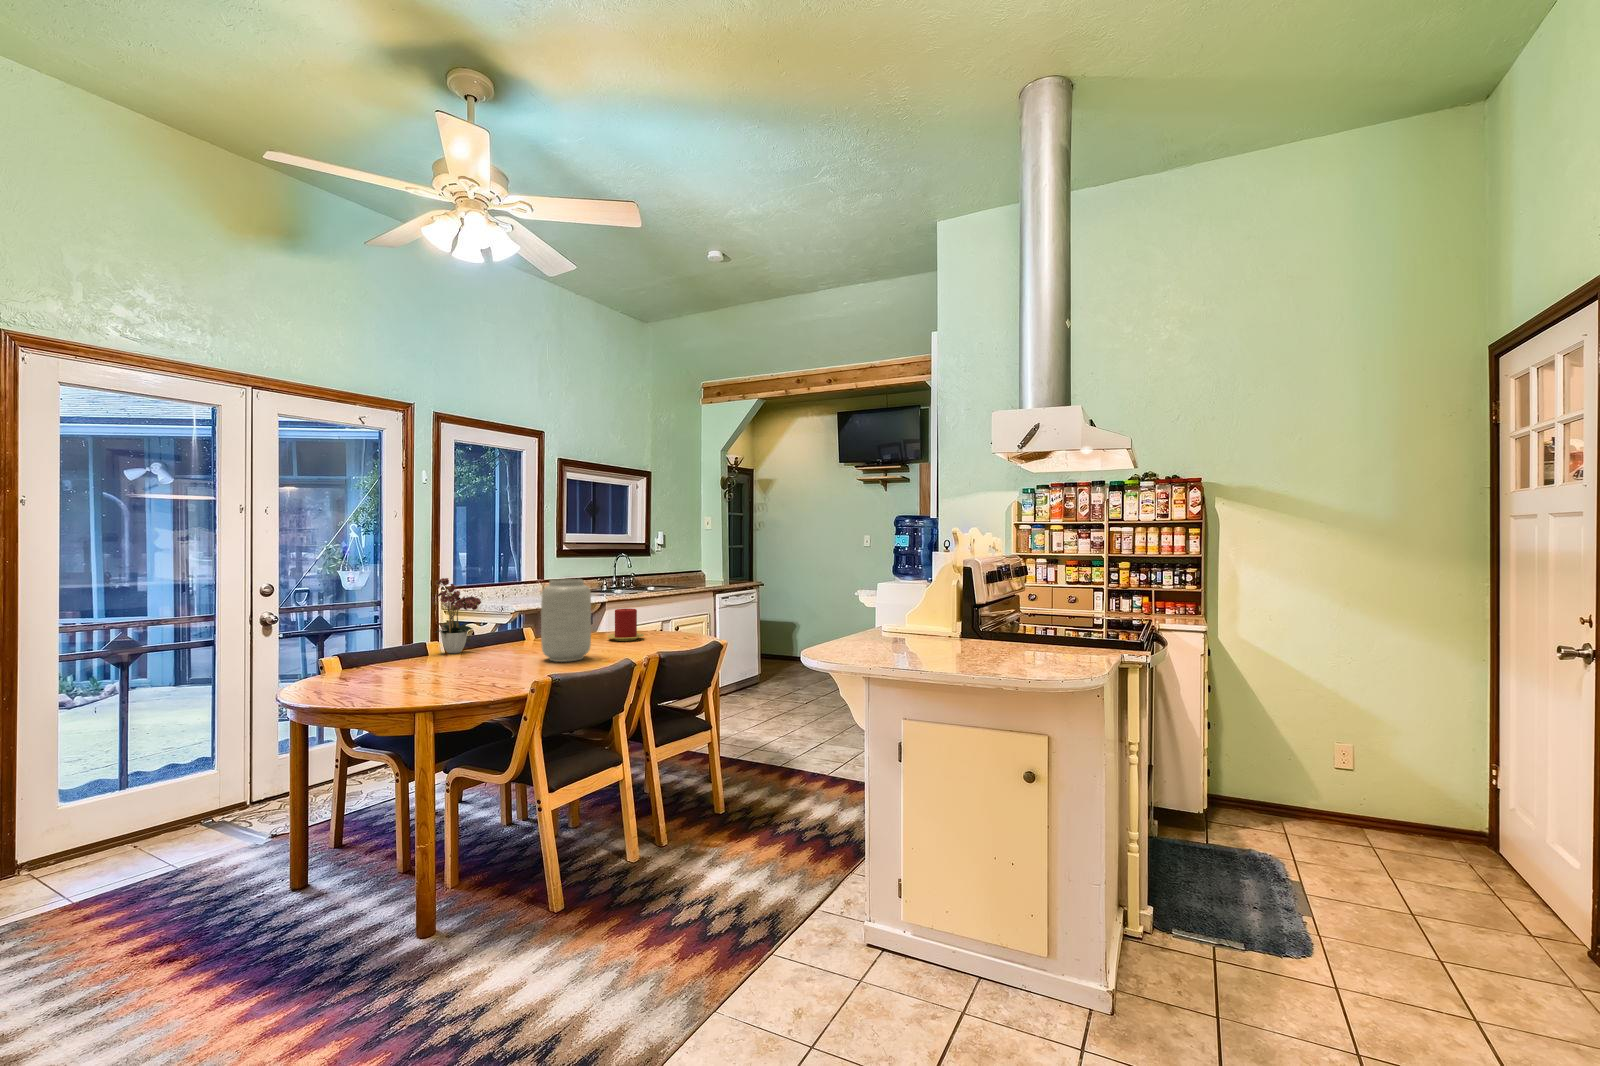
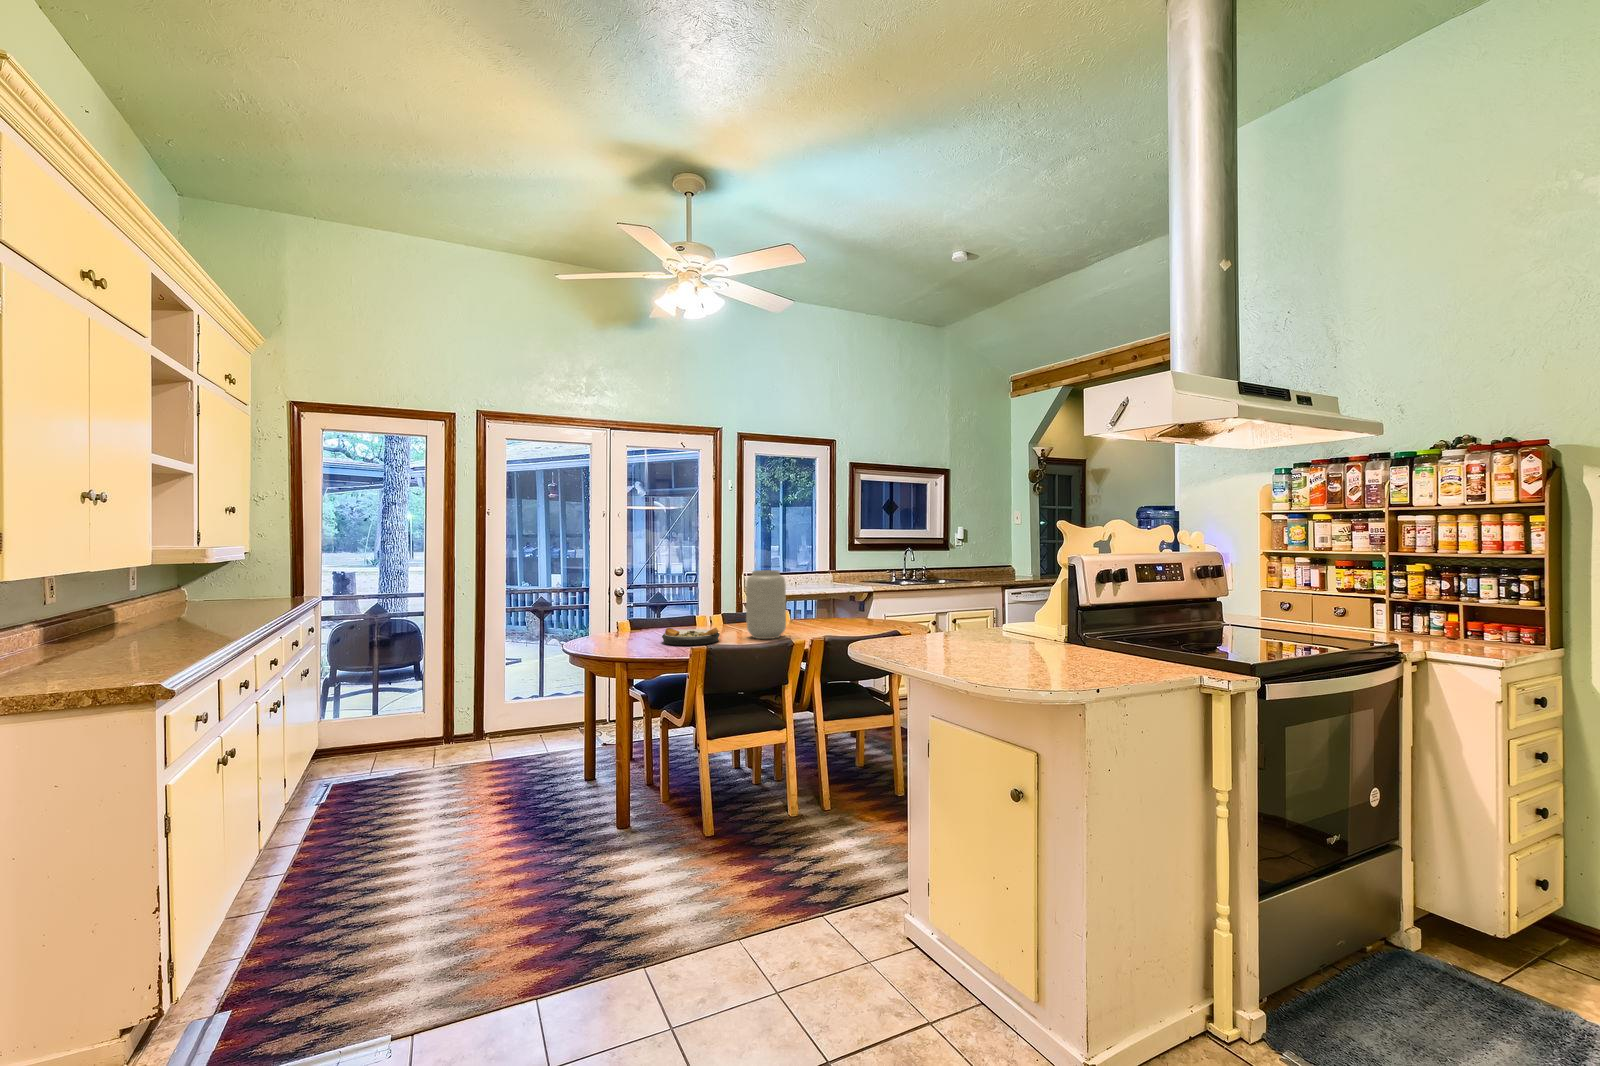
flower arrangement: present [432,578,481,653] -> none [687,564,729,626]
candle: present [607,609,644,641] -> none [829,598,861,627]
plate: none [439,653,520,679] -> present [662,628,720,645]

